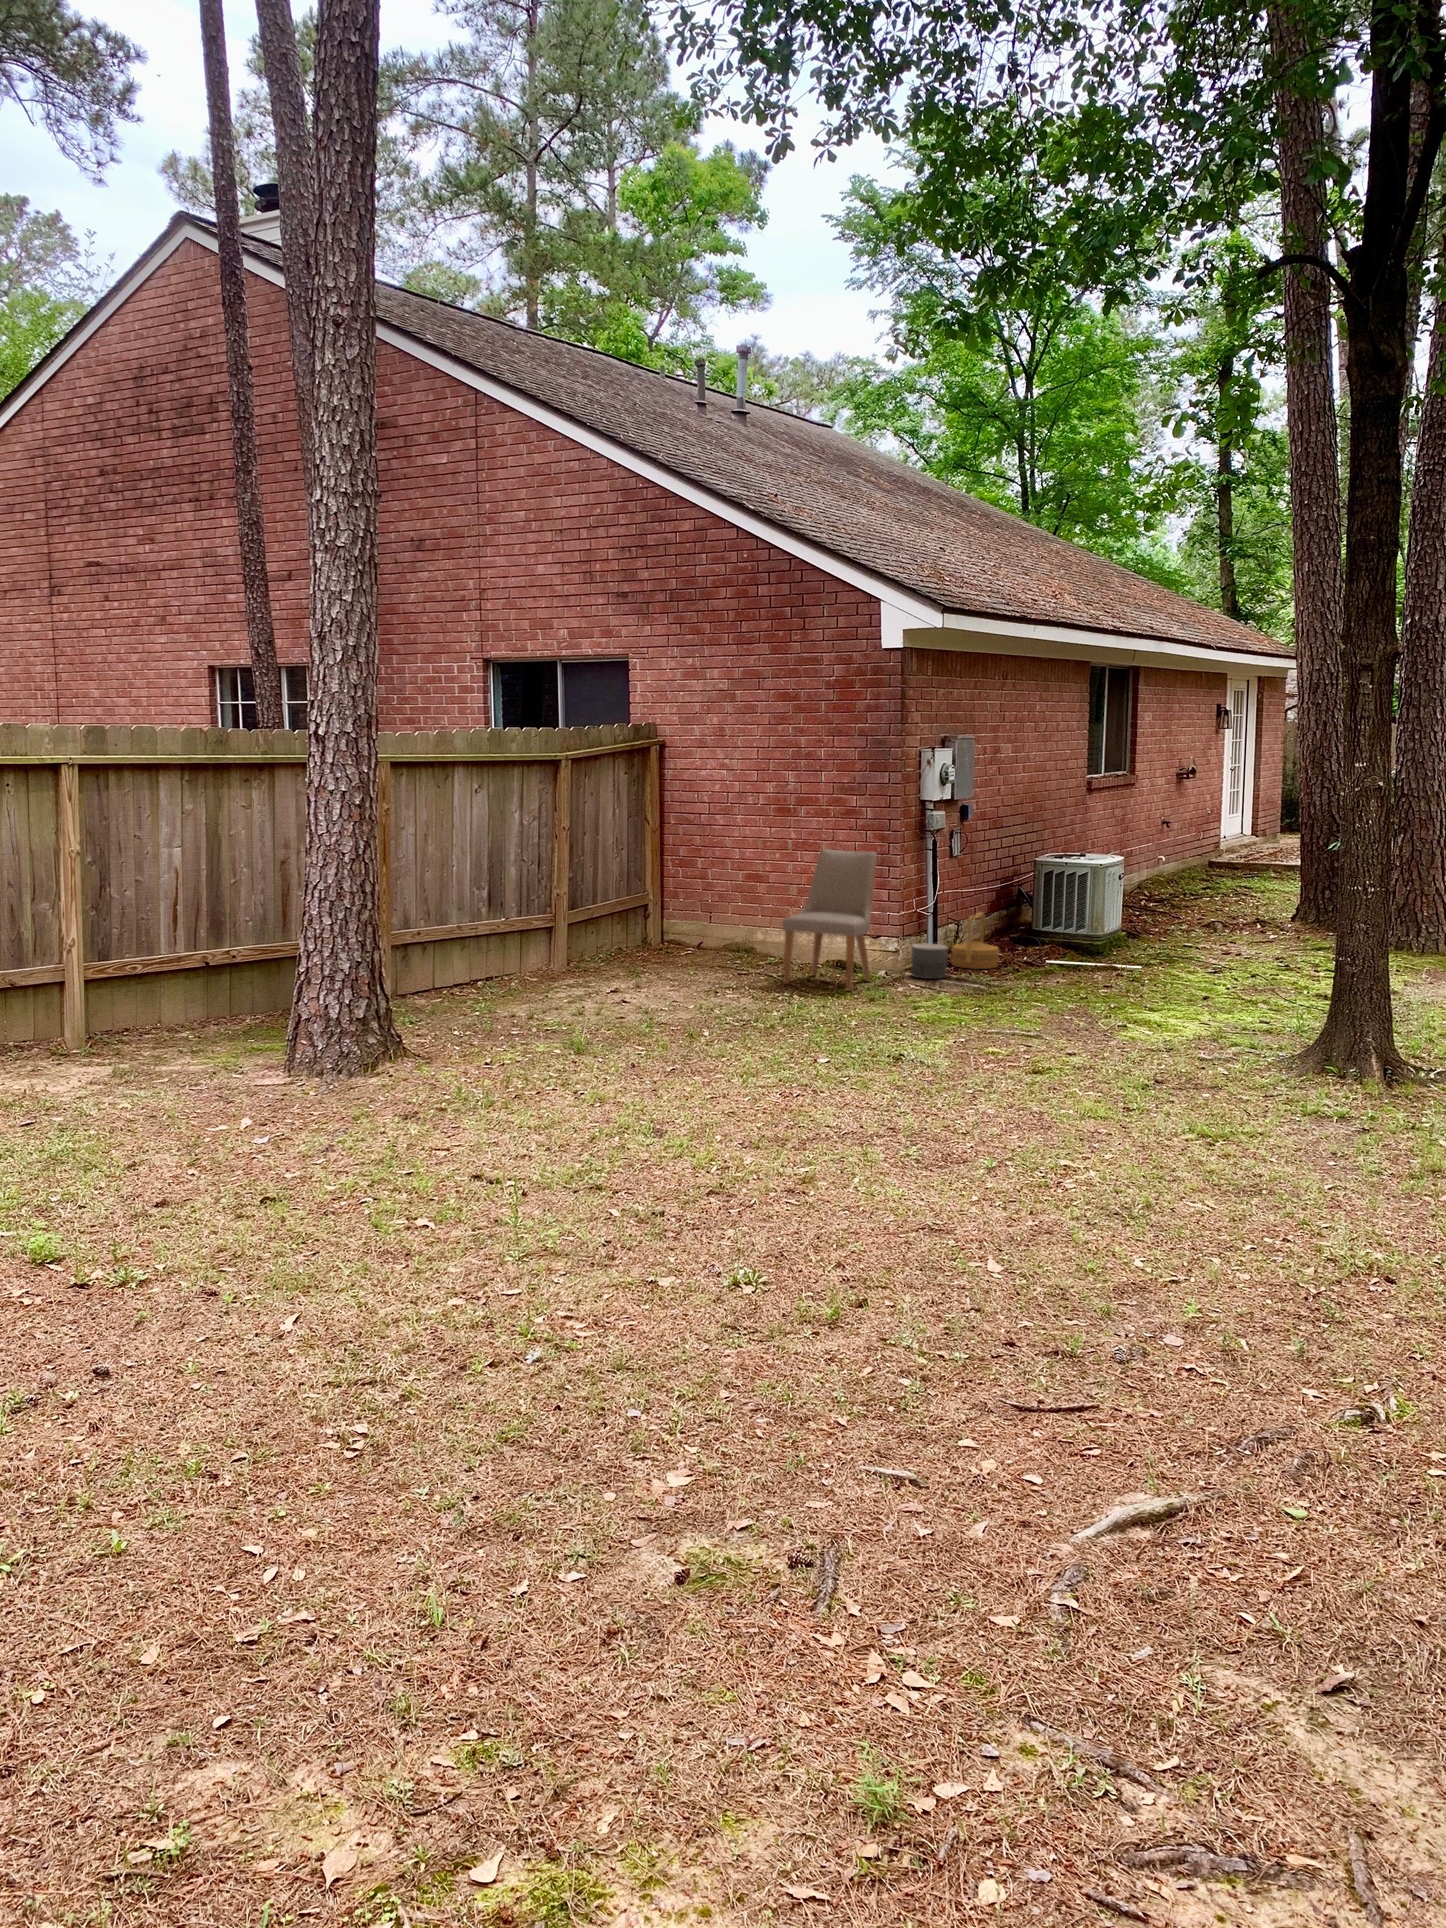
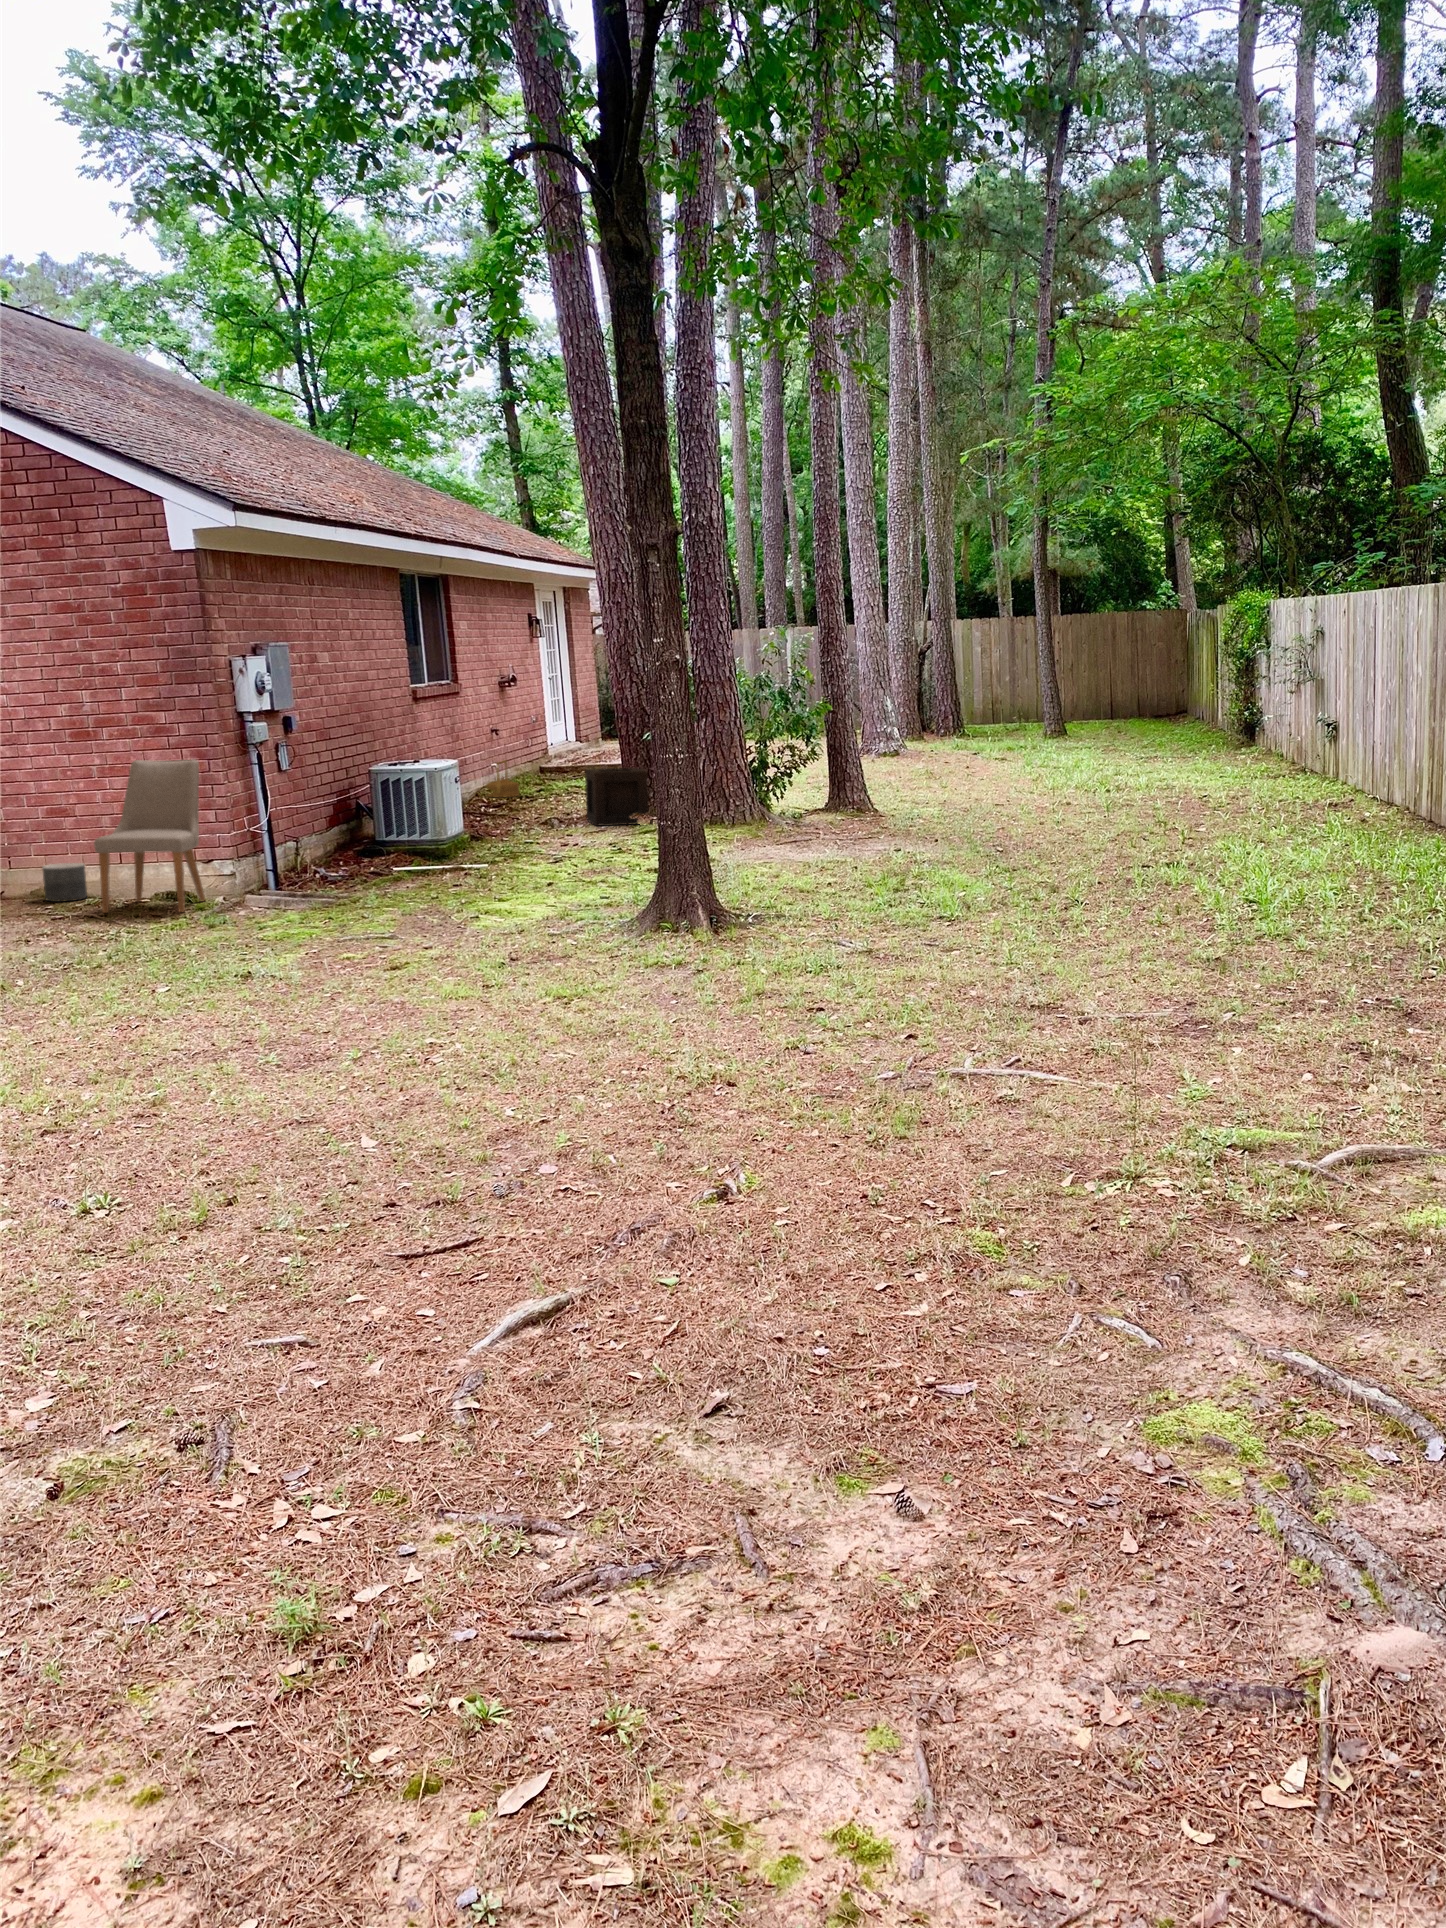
wooden crate: none [1248,875,1321,938] -> present [585,768,649,826]
woven basket: present [952,912,999,969] -> present [487,760,519,797]
planter: present [911,944,947,979] -> present [42,863,87,902]

